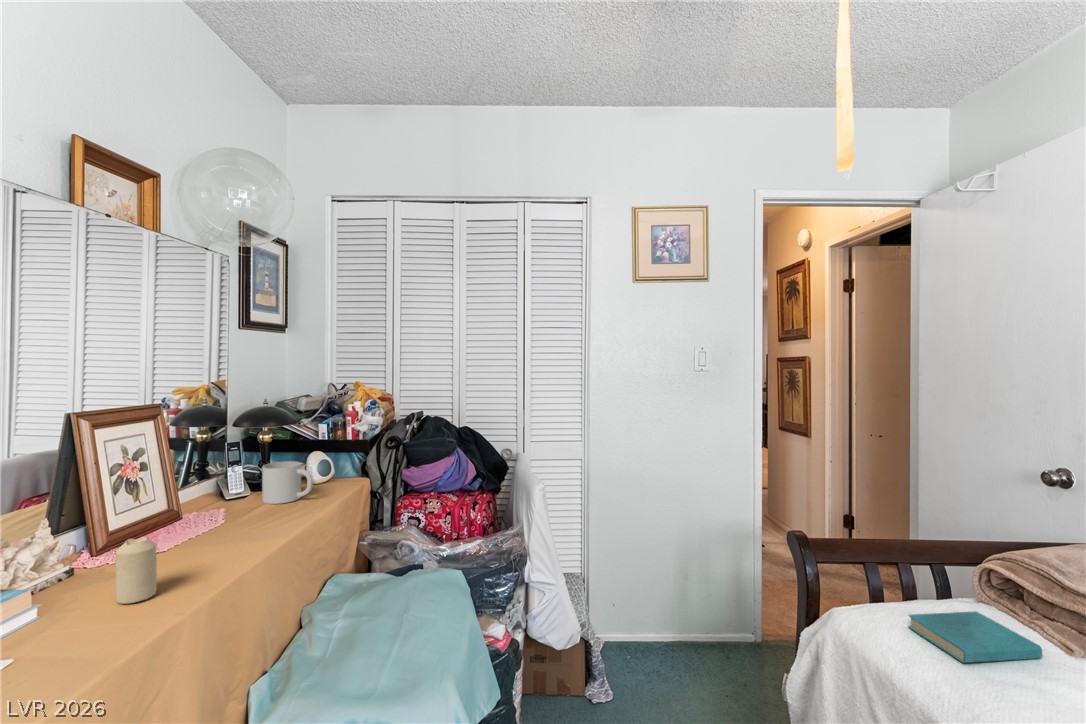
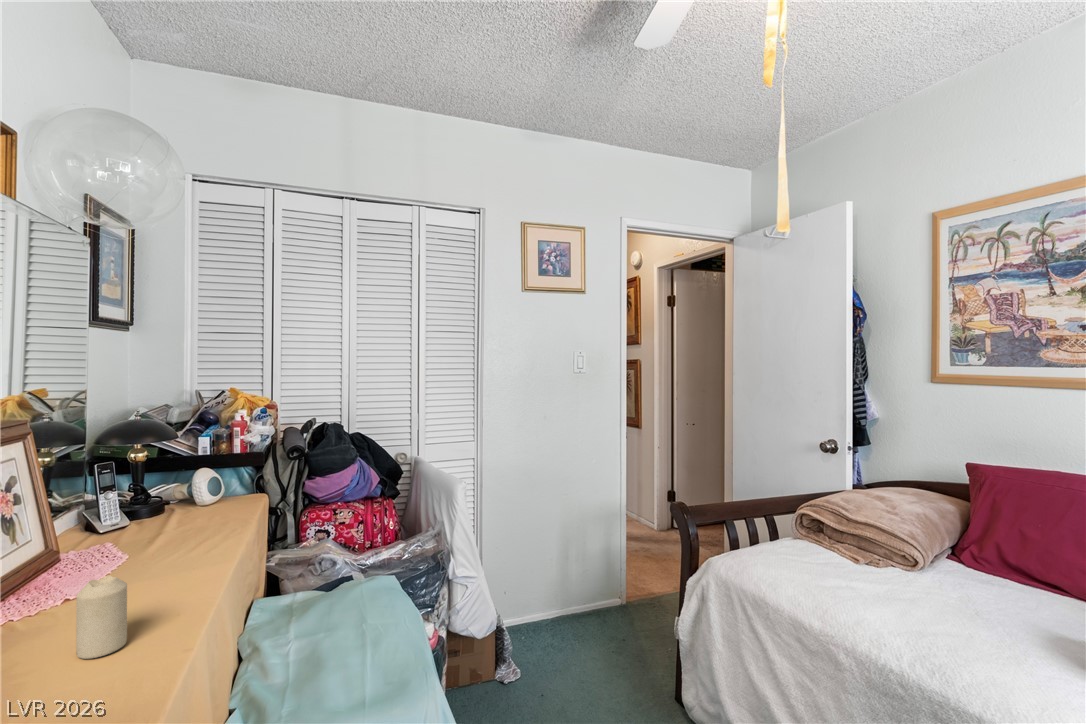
mug: present [262,461,313,504] -> none [159,480,226,531]
book: present [908,611,1042,663] -> none [765,544,845,580]

